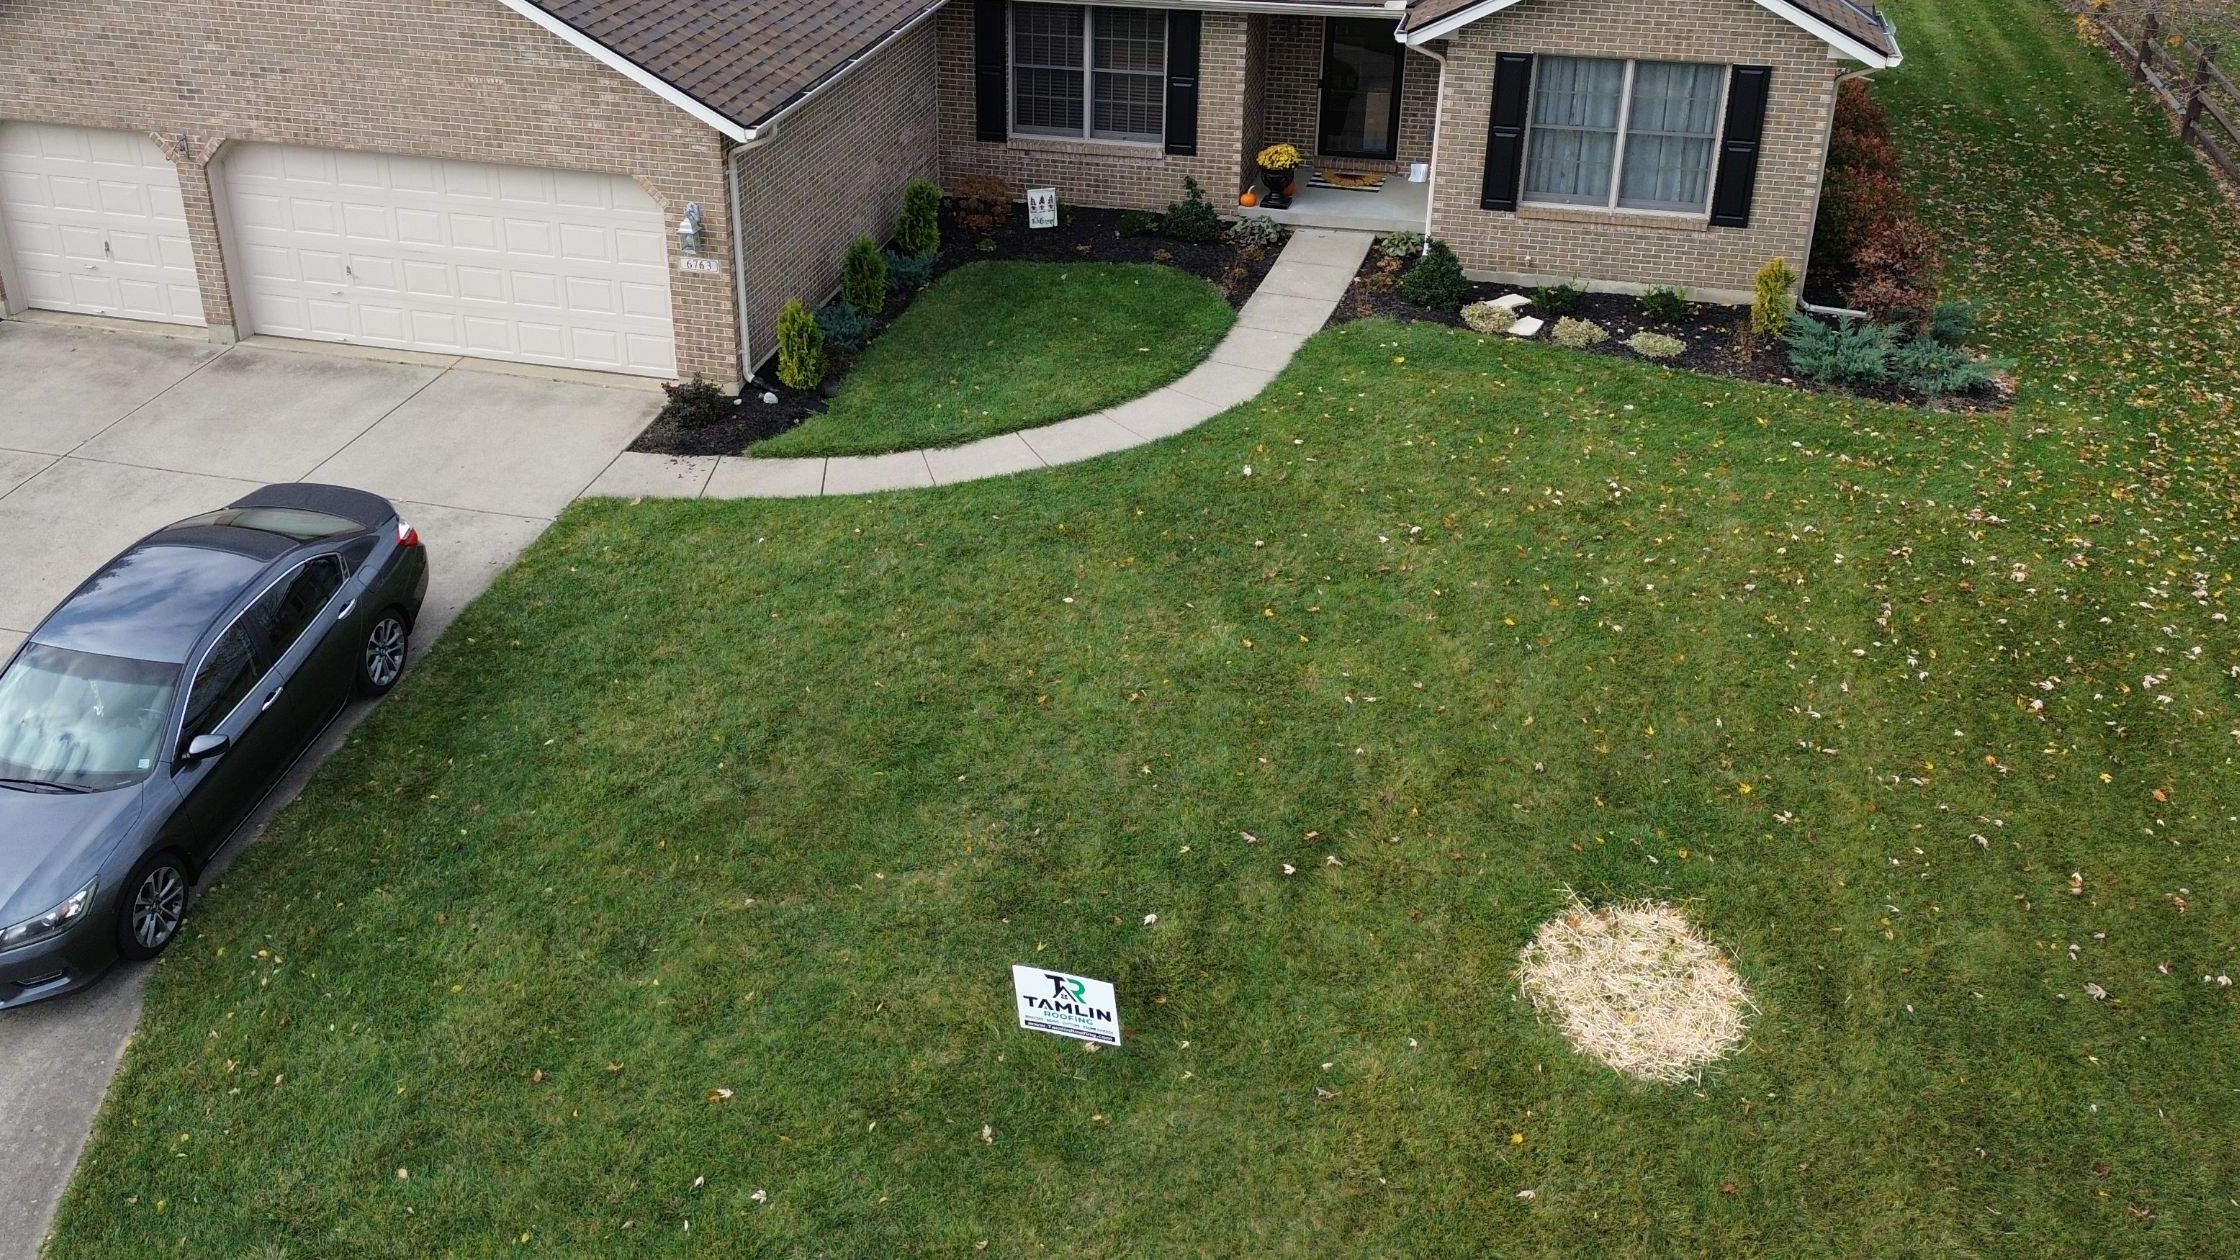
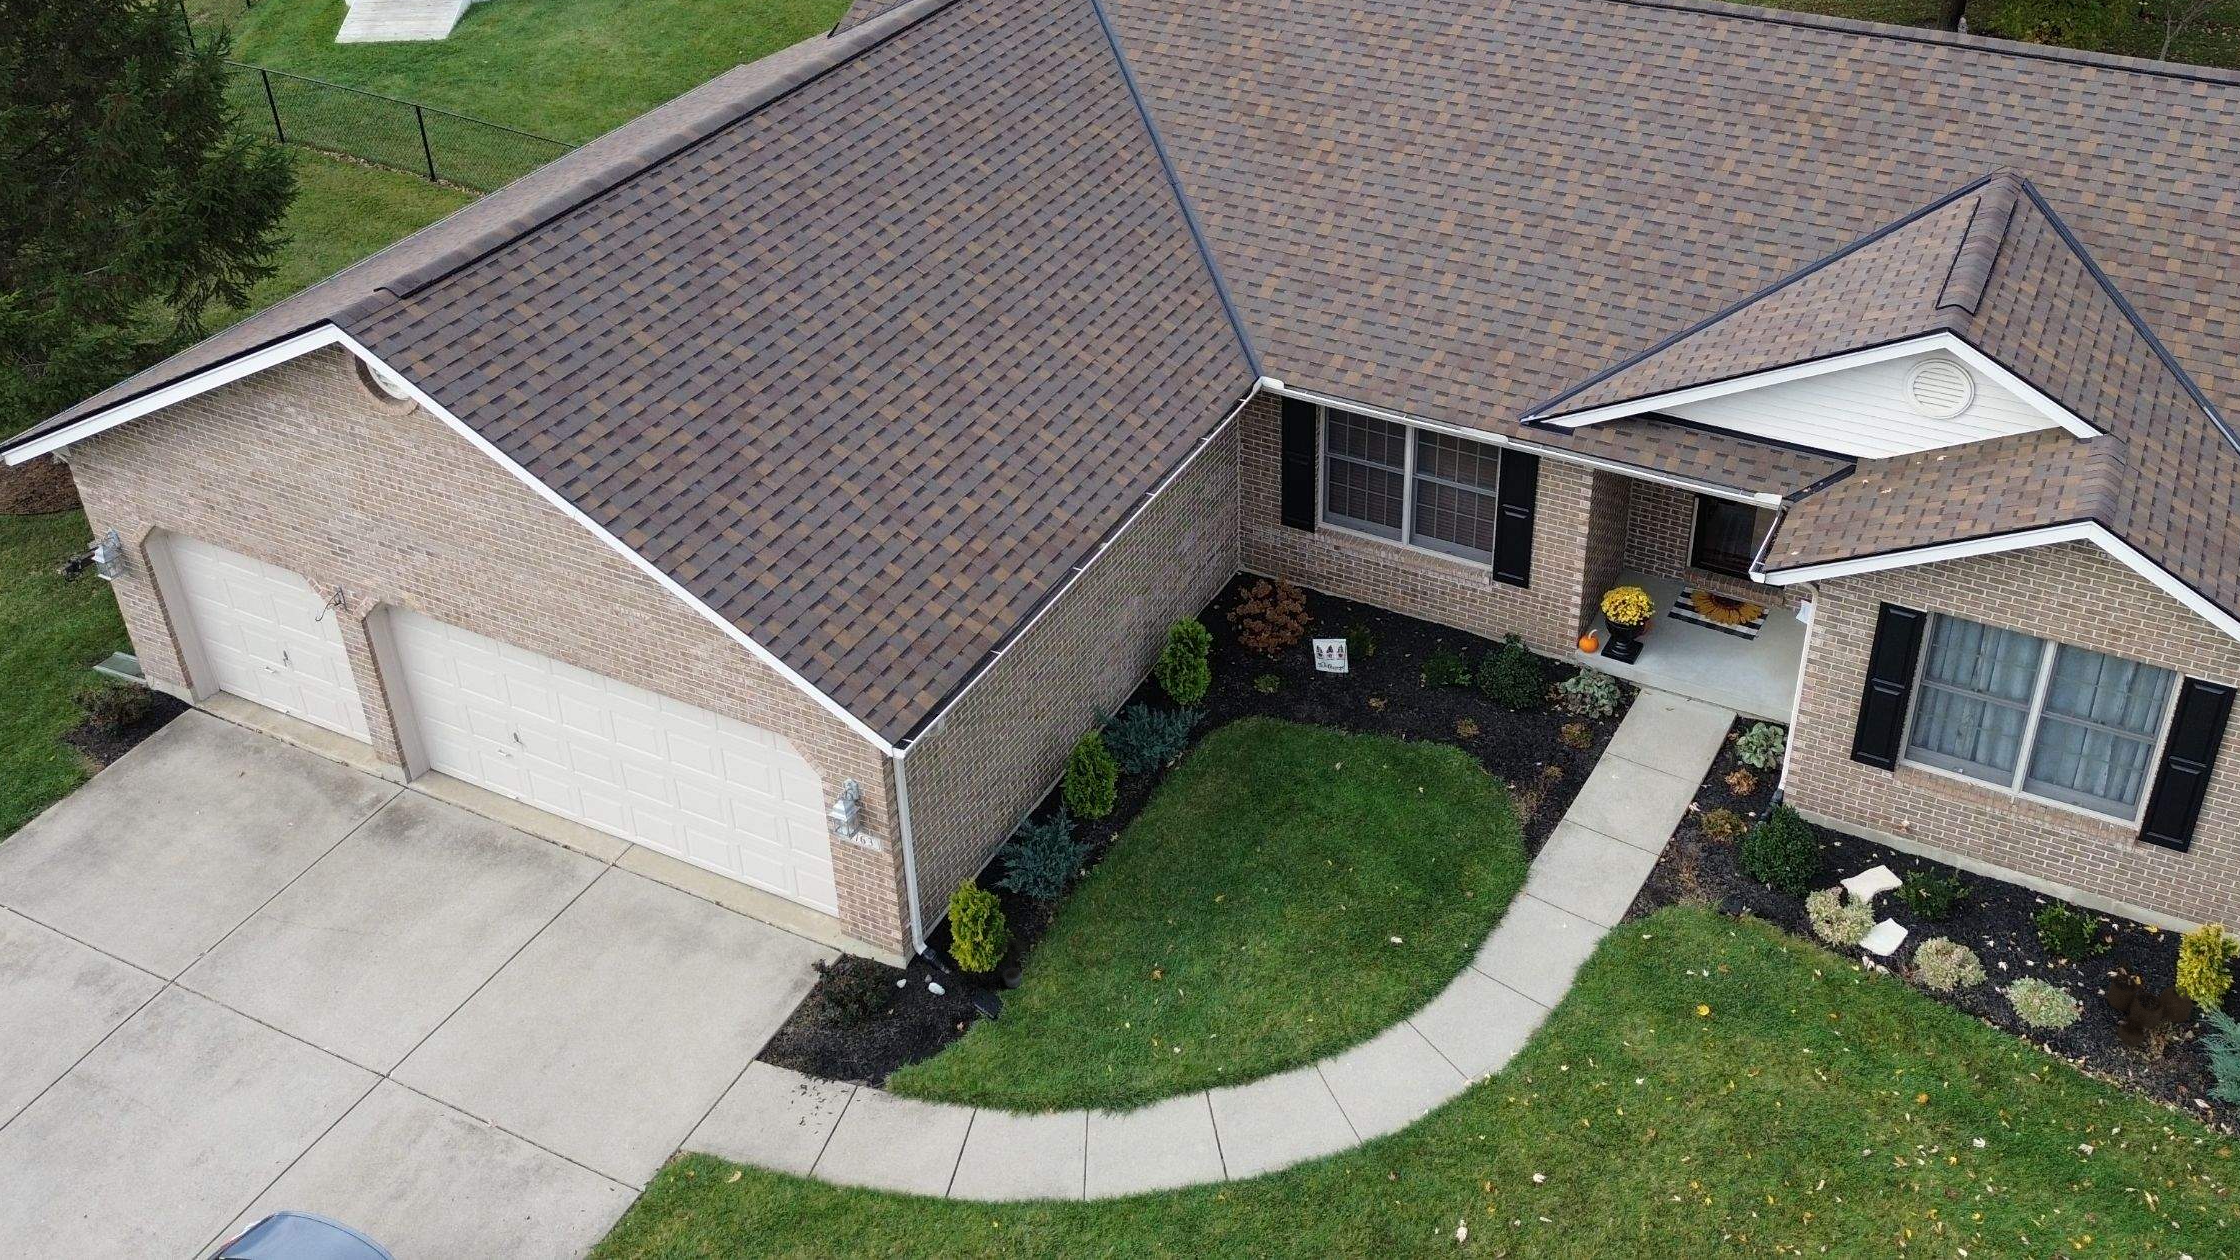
woven basket: none [1703,308,1768,353] -> present [2107,972,2192,1046]

